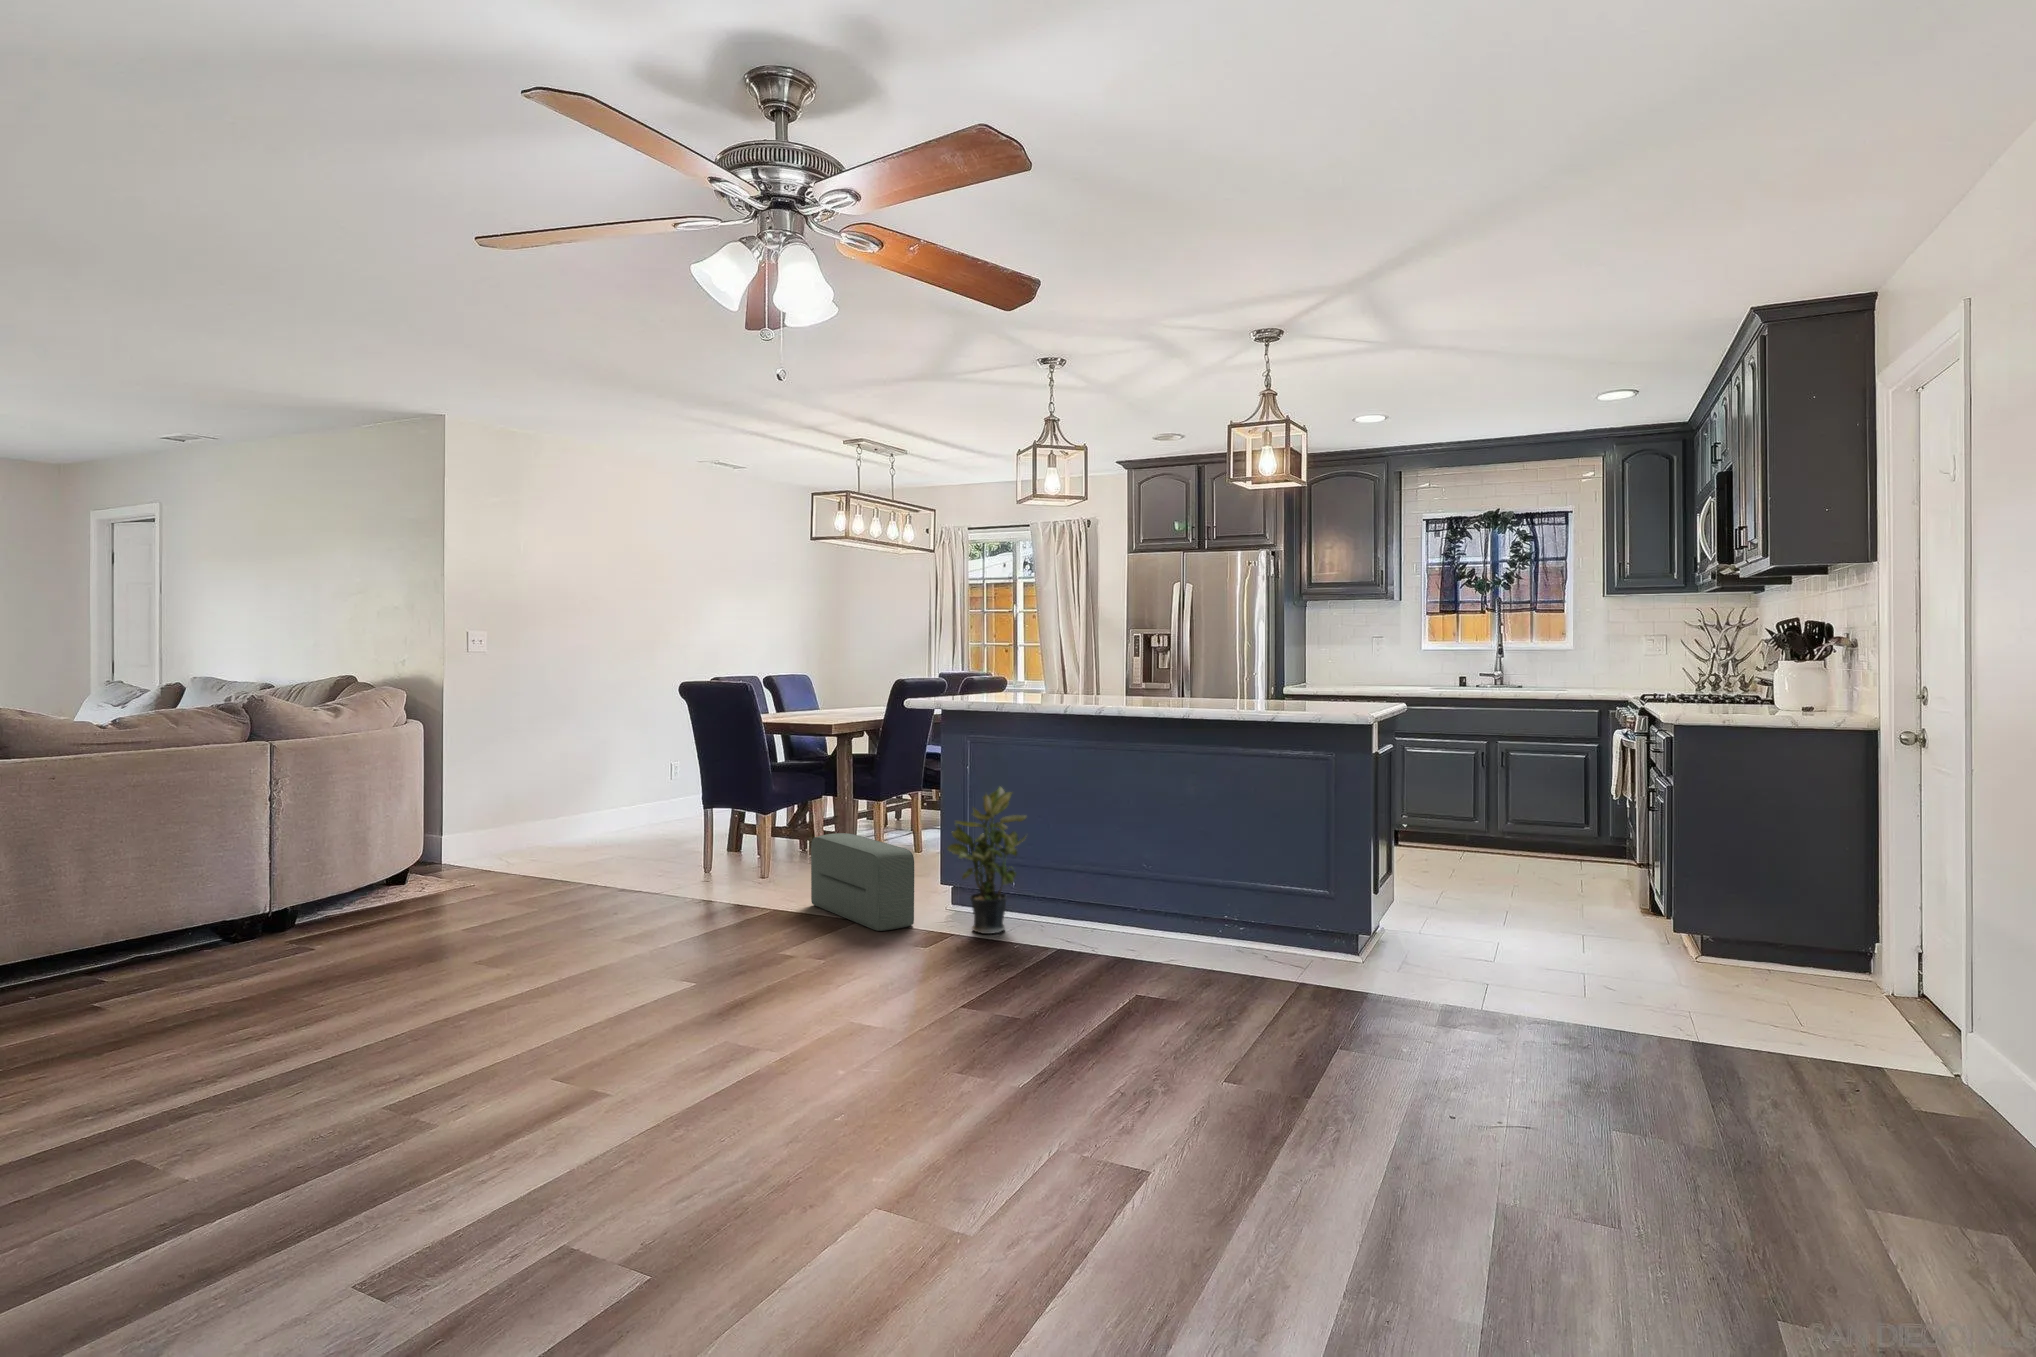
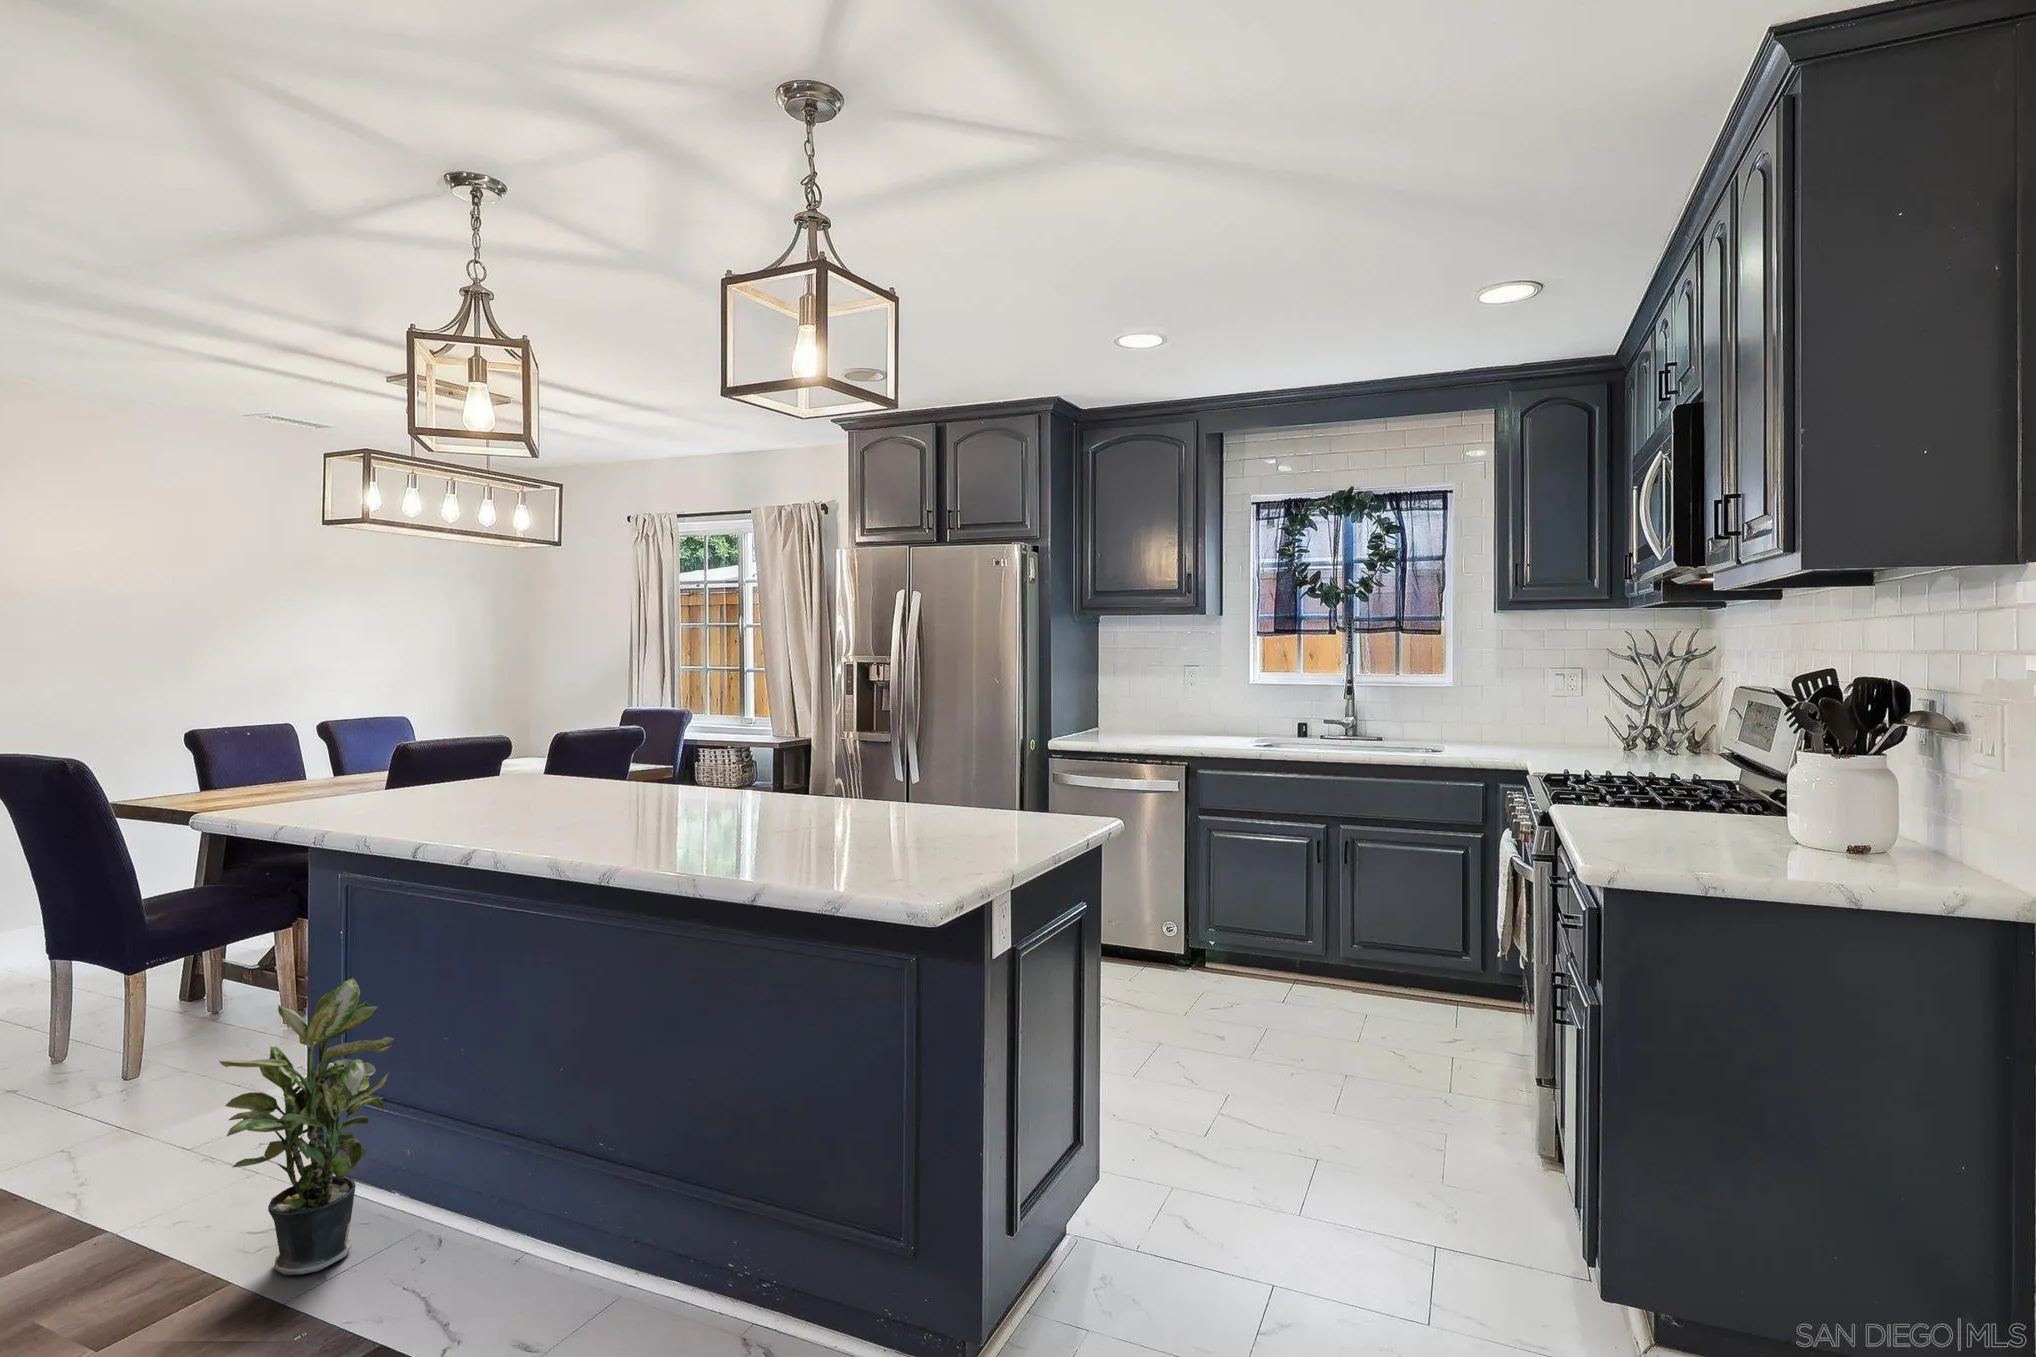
pouf: present [811,833,914,931] -> none [79,1026,198,1266]

